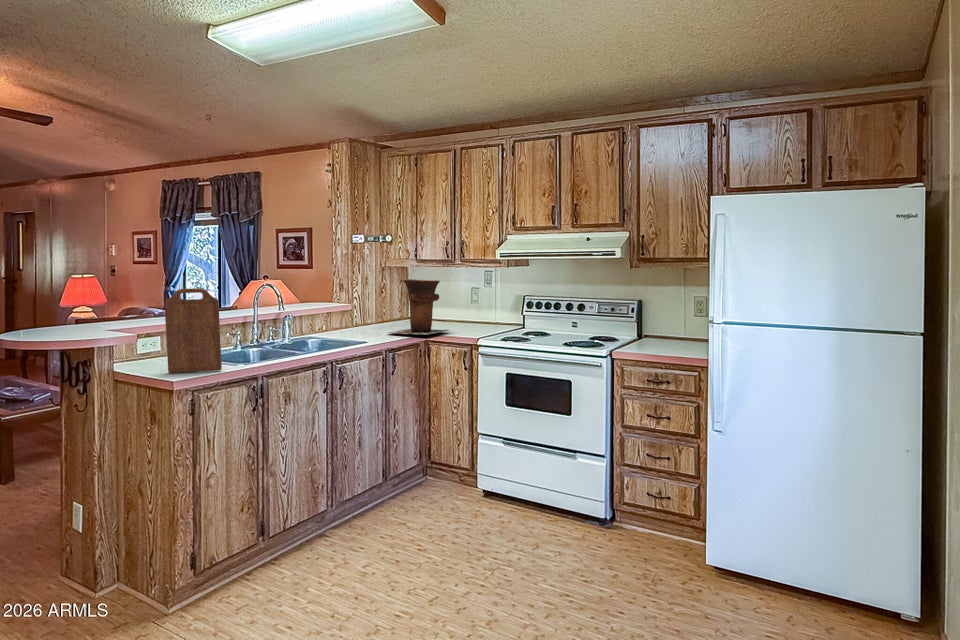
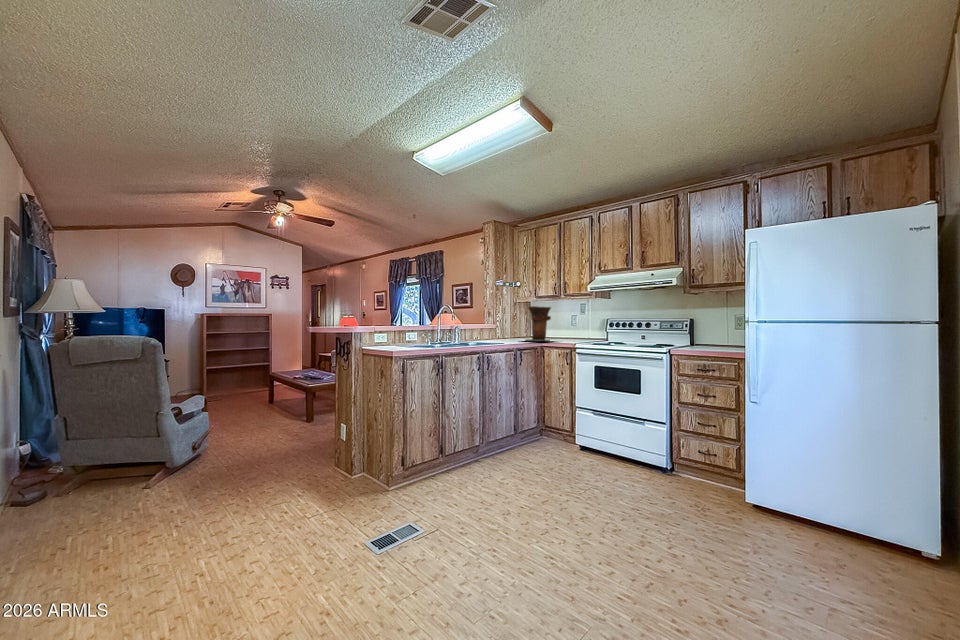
cutting board: present [165,288,222,373] -> none [393,303,421,351]

